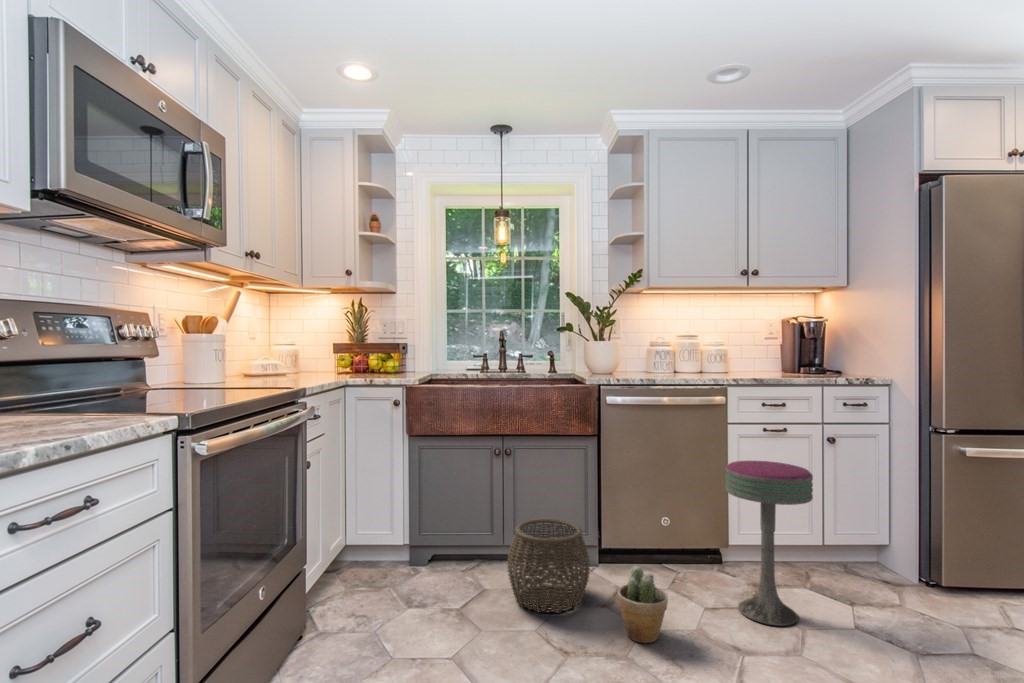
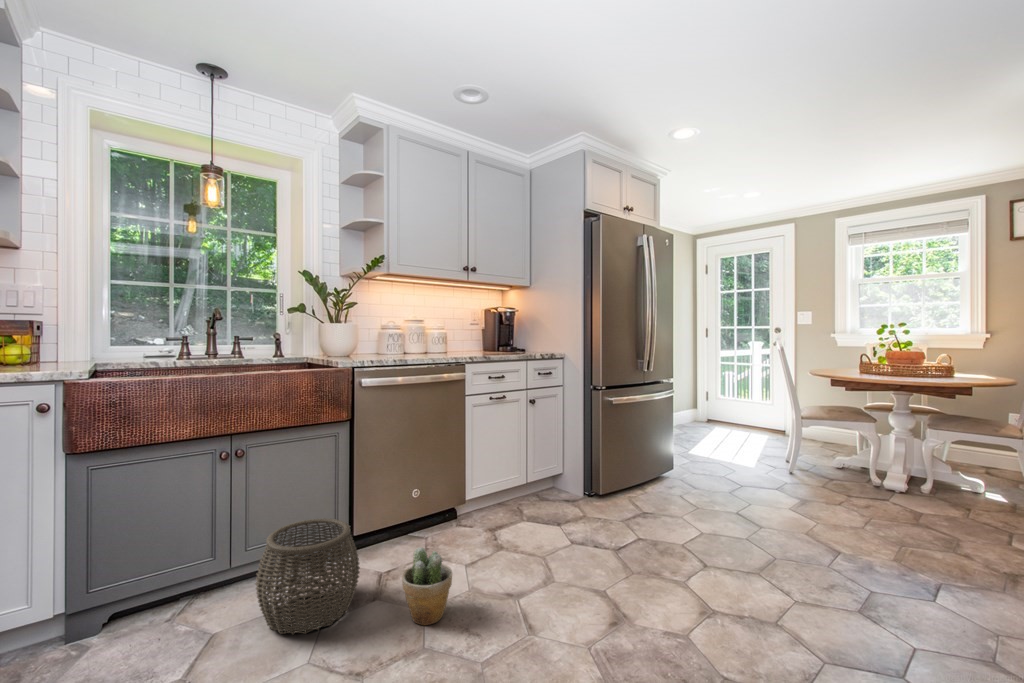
bar stool: present [725,461,813,626] -> none [479,424,548,565]

